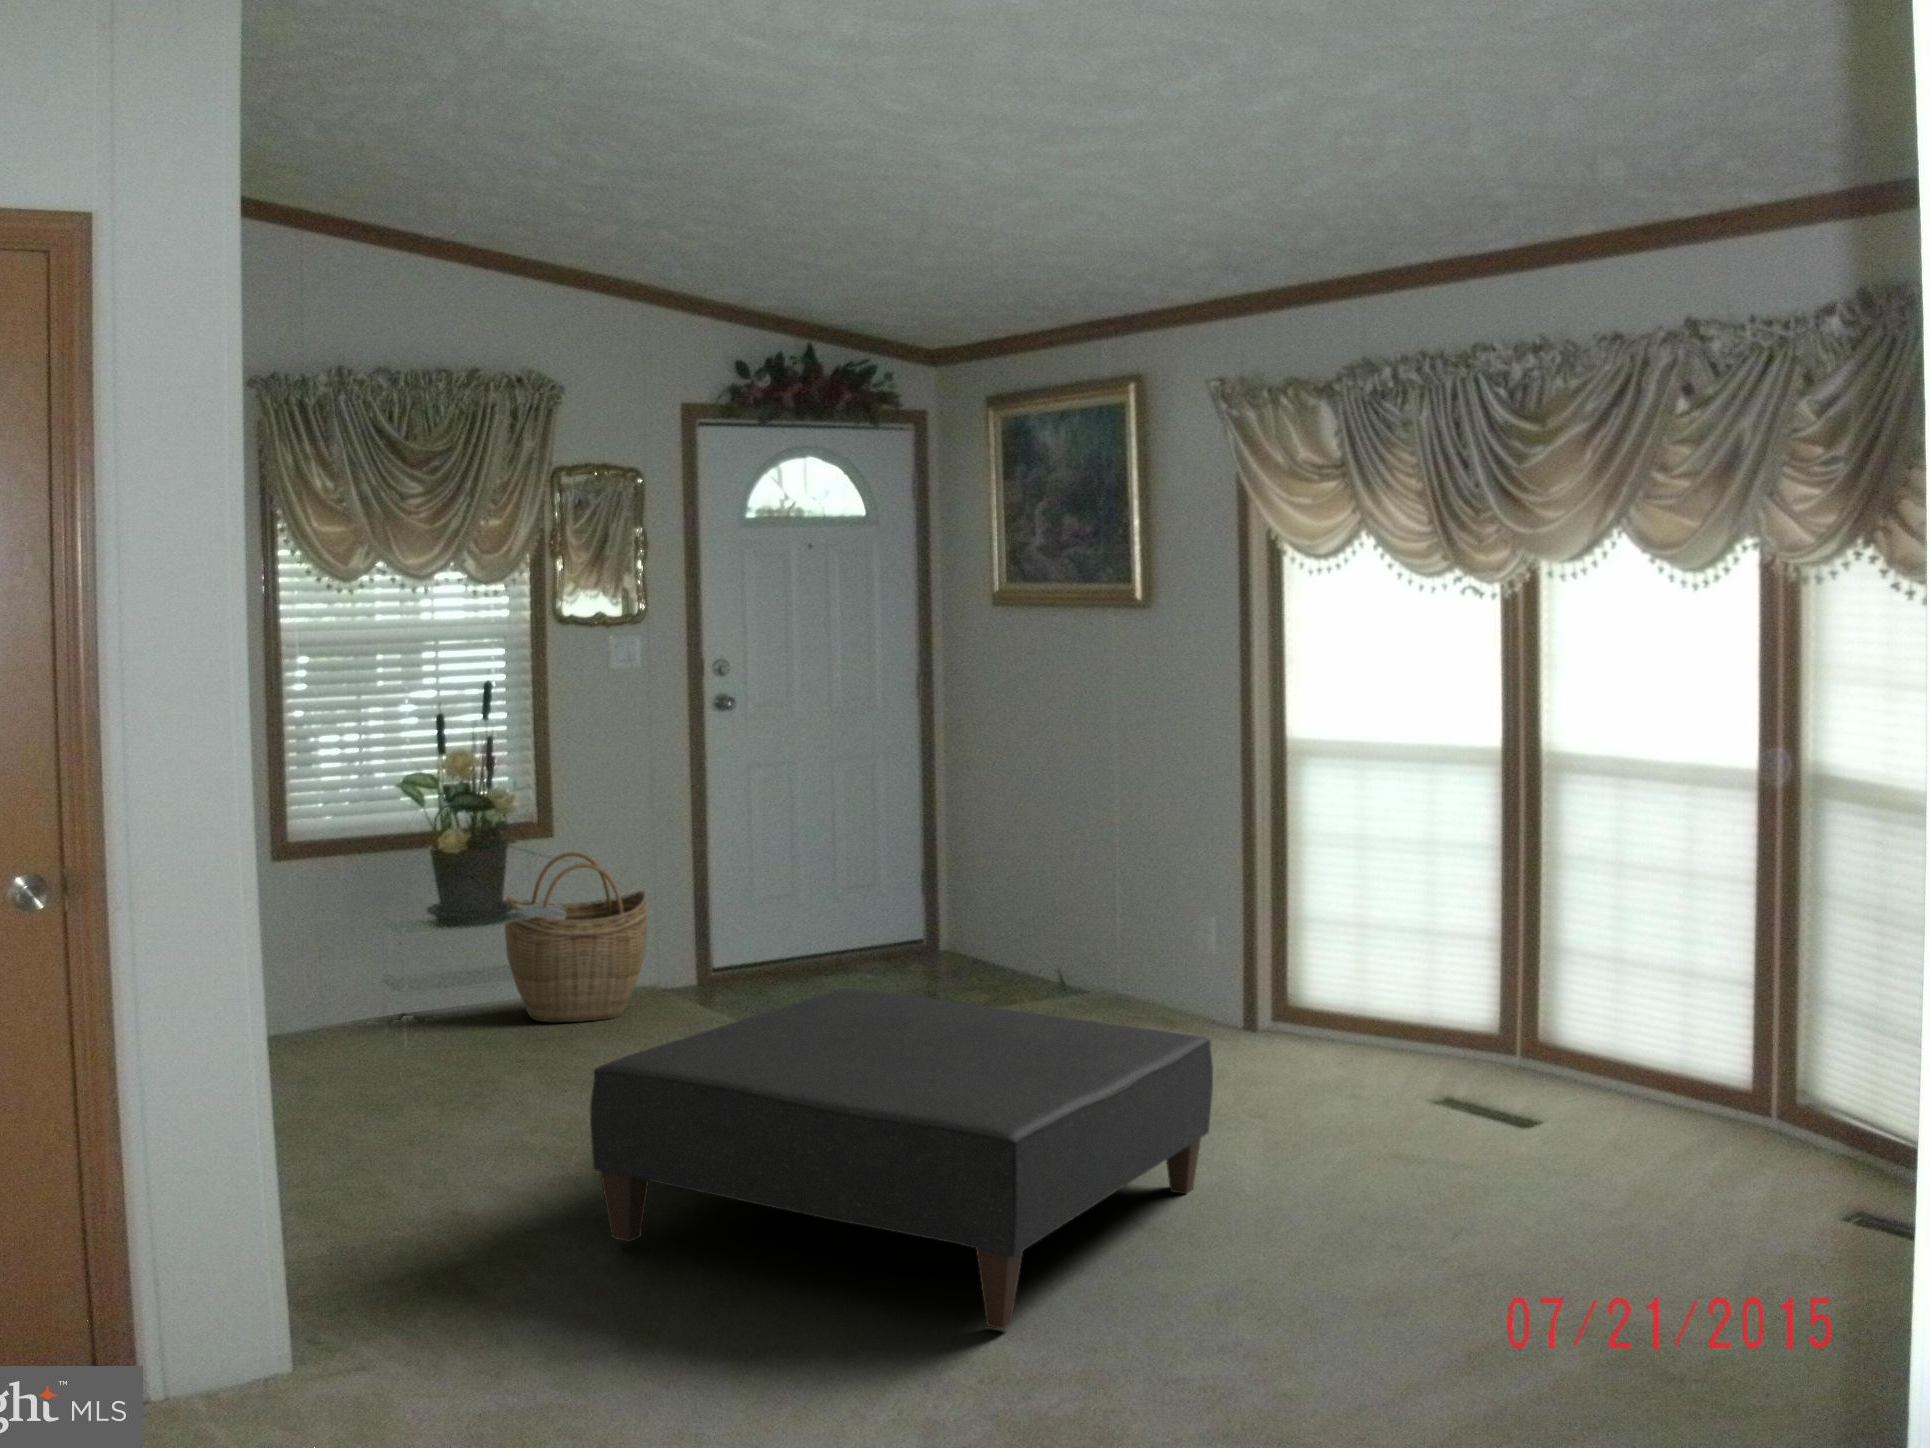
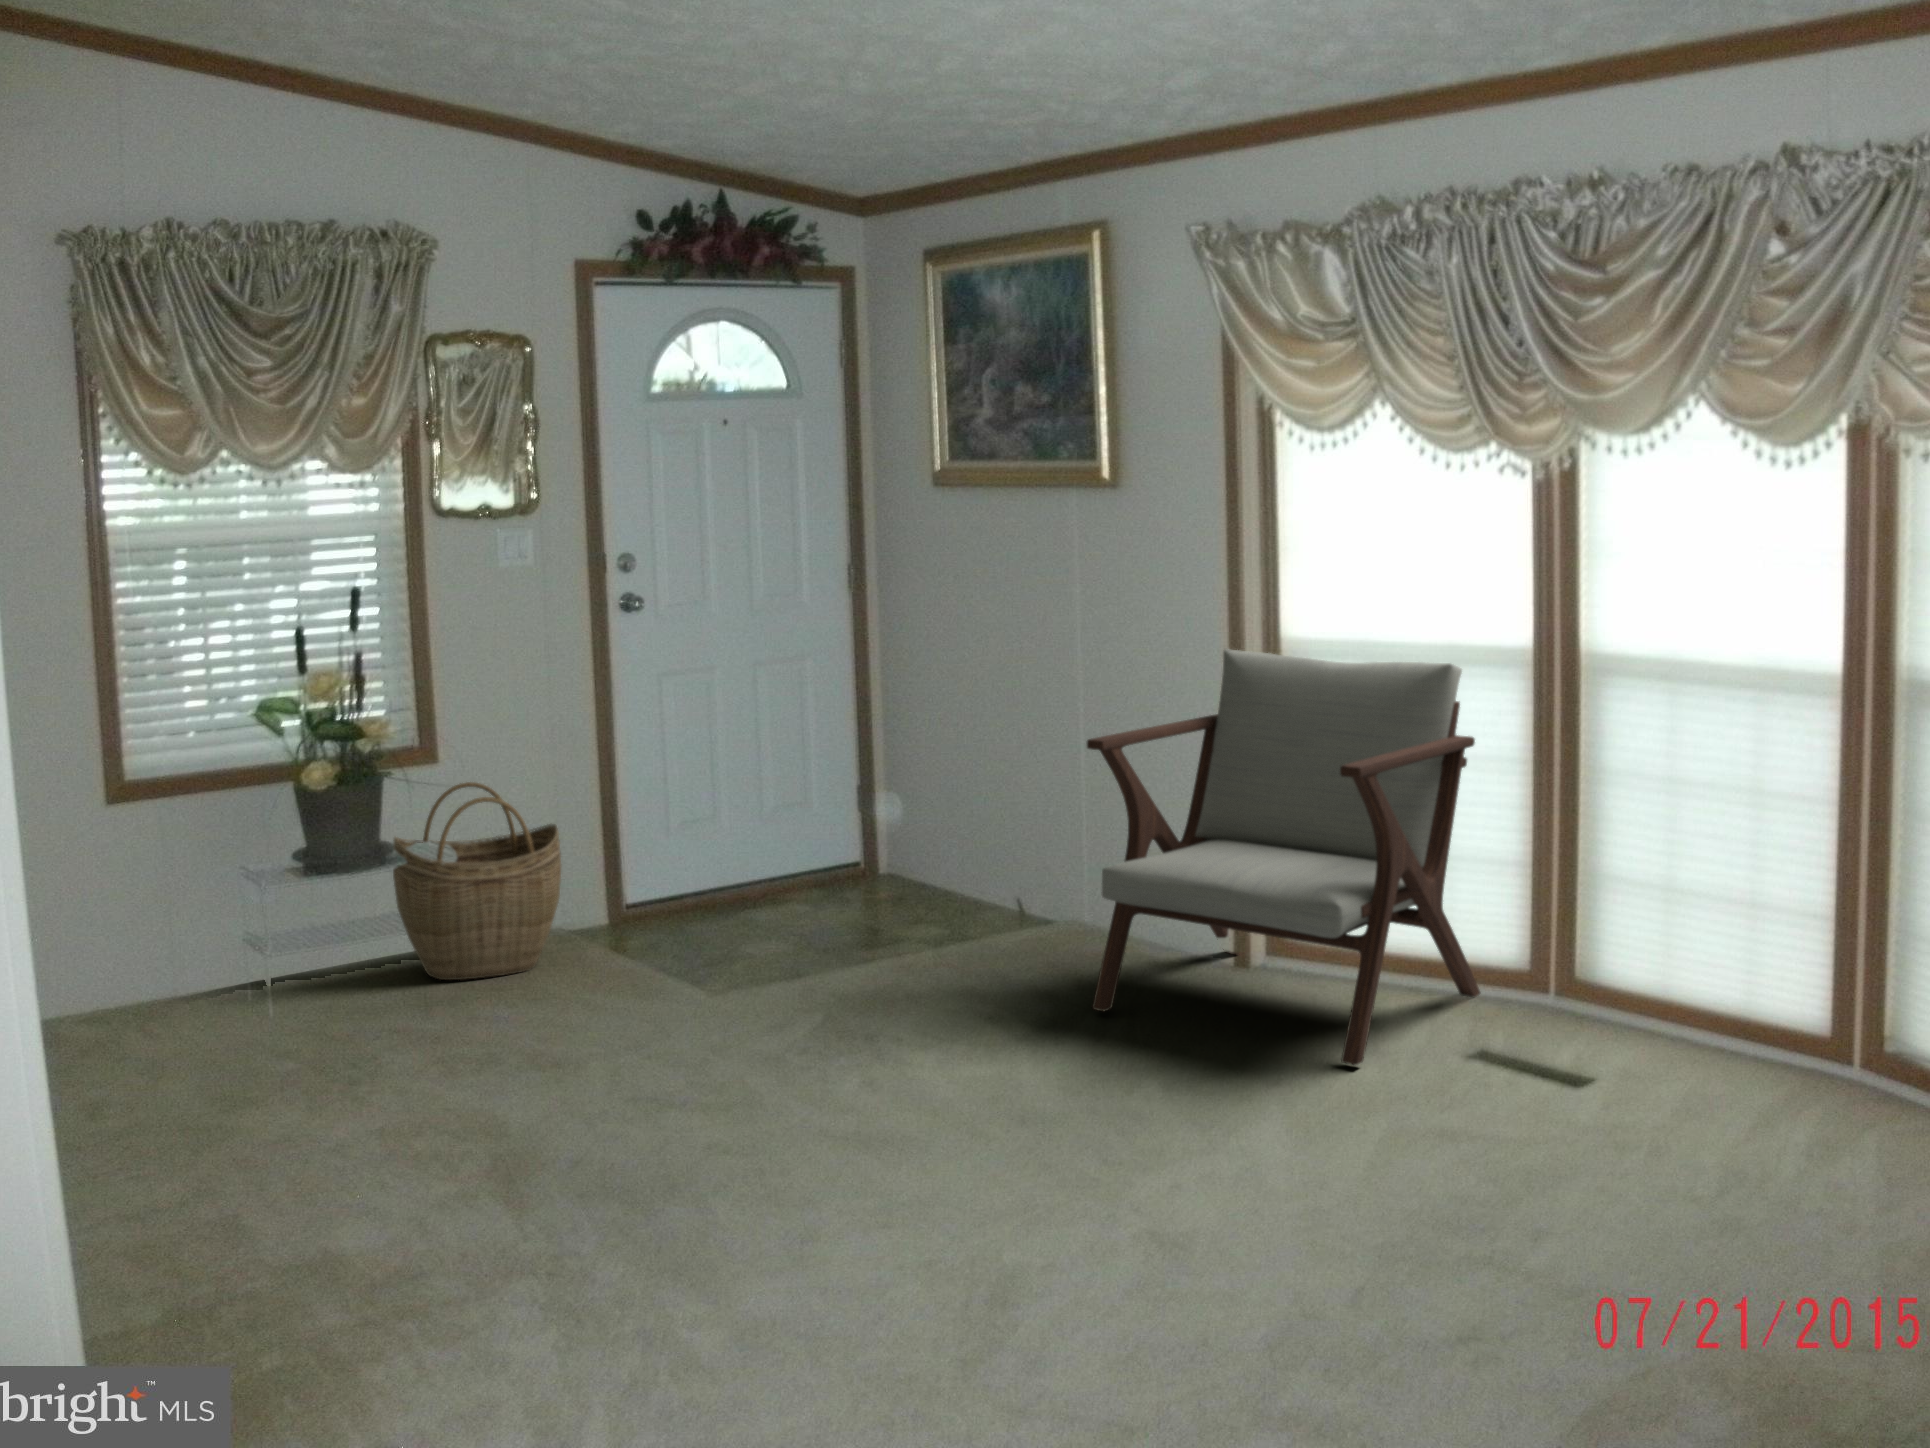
lounge chair: none [1094,752,1457,1121] -> present [1087,649,1480,1065]
ottoman: present [590,989,1213,1329] -> none [536,945,1265,1384]

